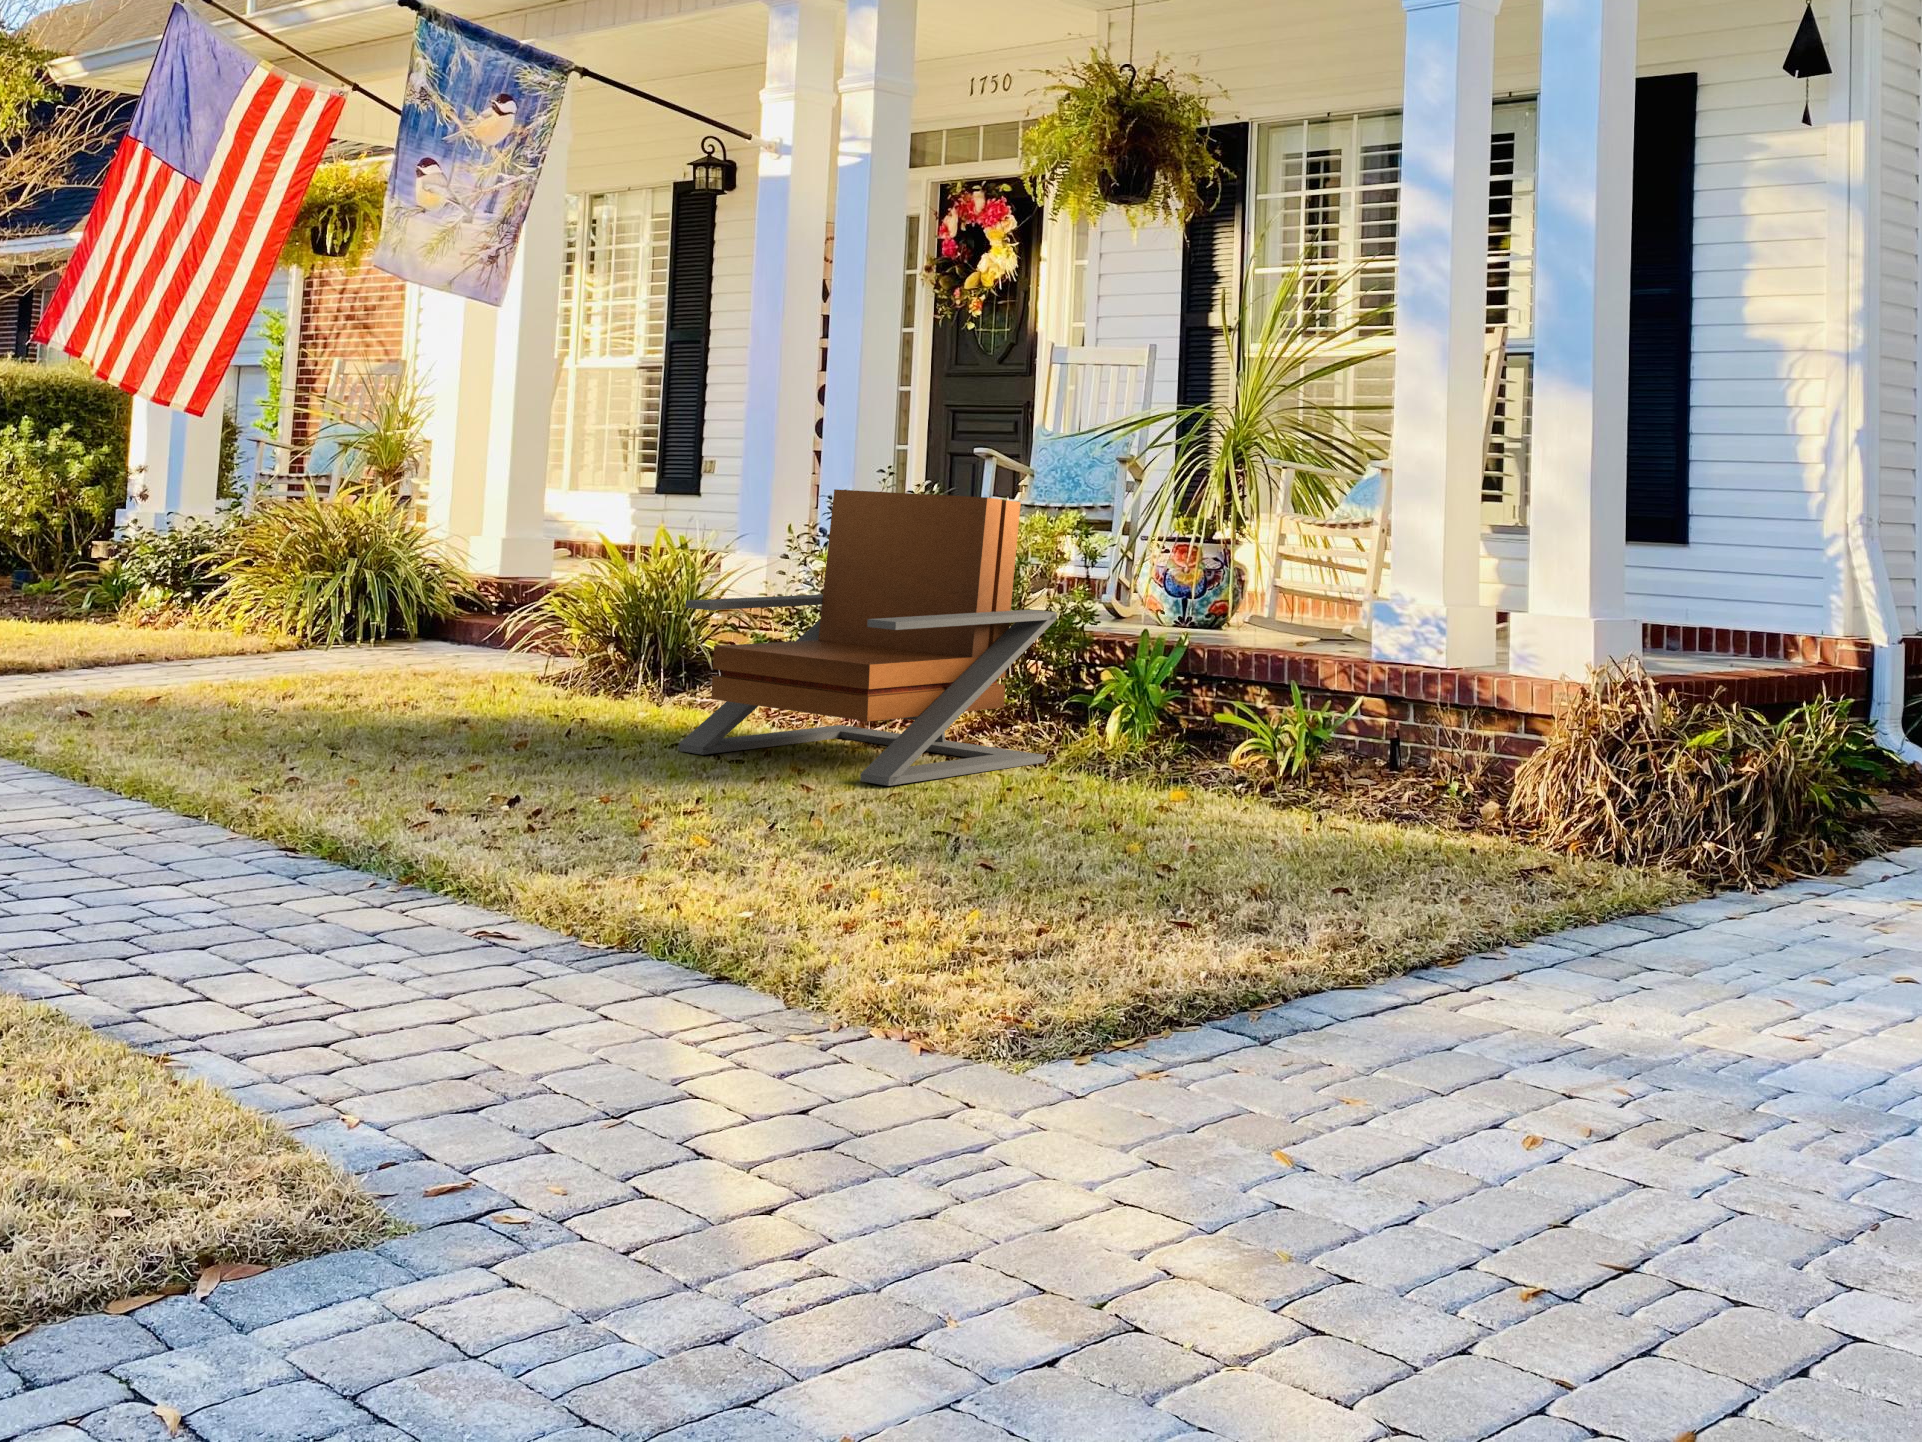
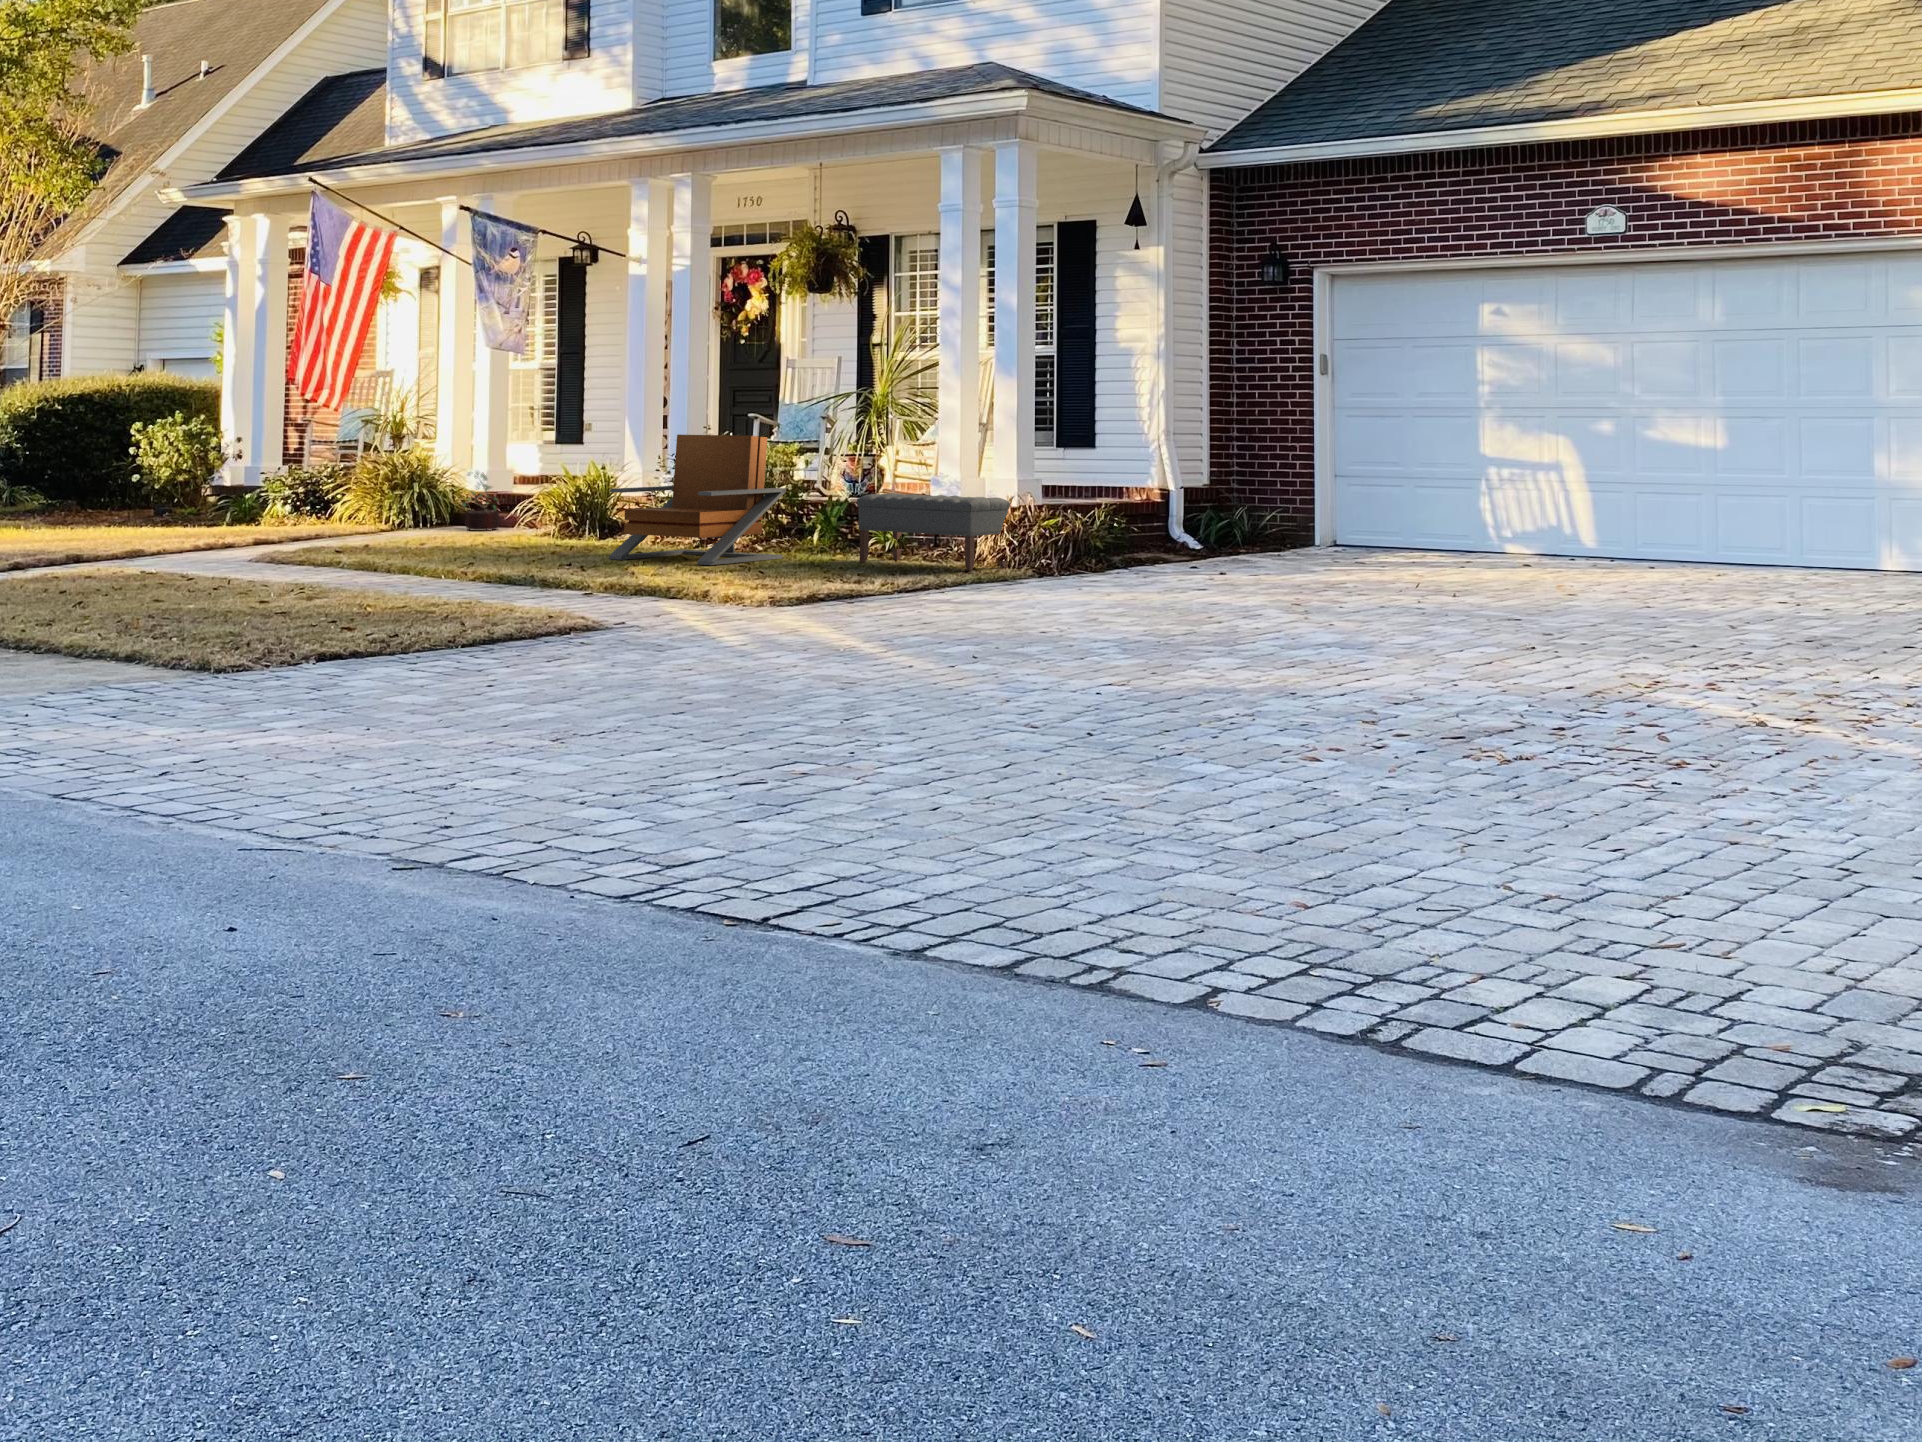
decorative plant: none [465,538,538,648] -> present [462,472,499,531]
bench: none [1214,634,1574,836] -> present [857,493,1010,571]

